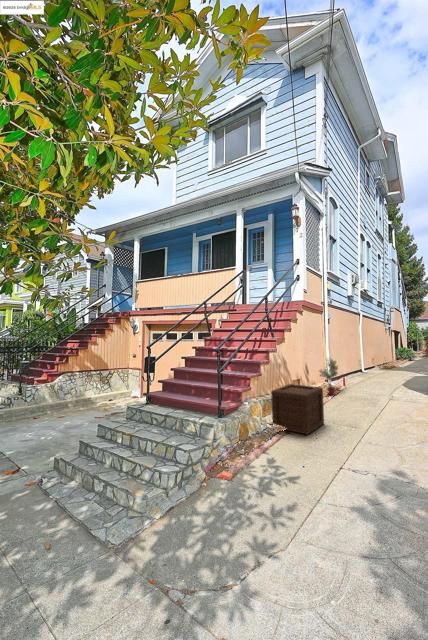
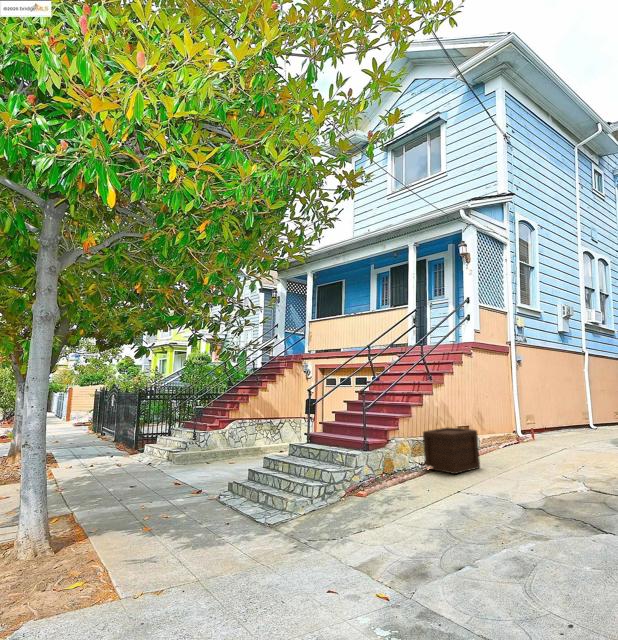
potted tree: present [320,359,338,395] -> none [497,404,524,447]

